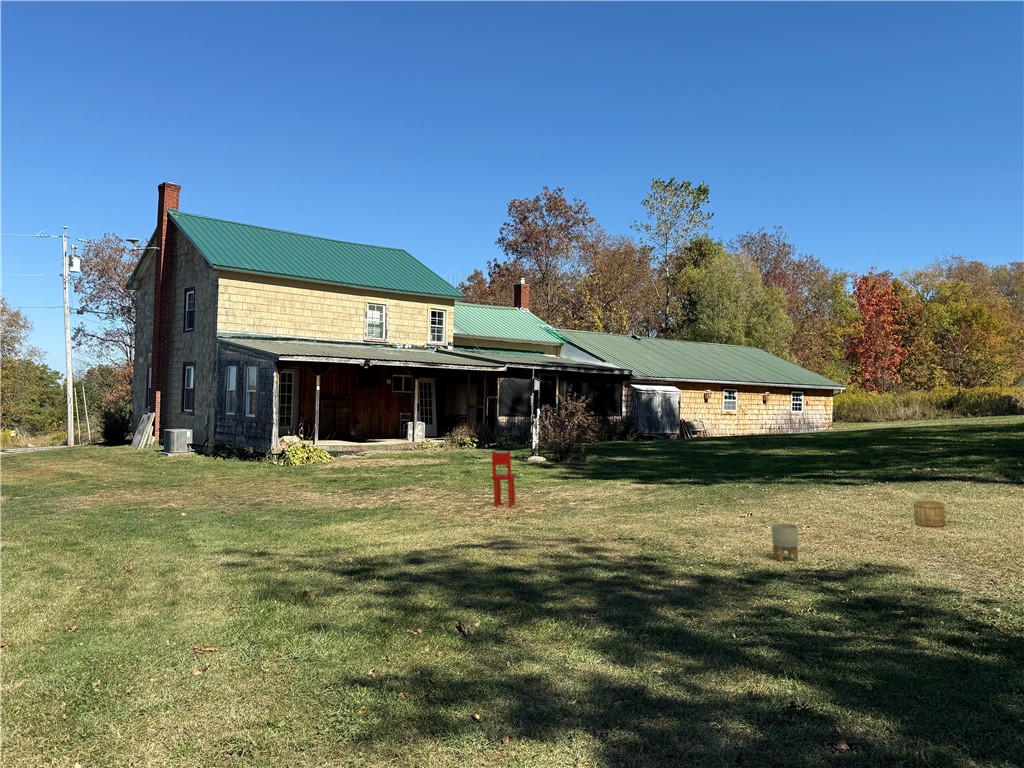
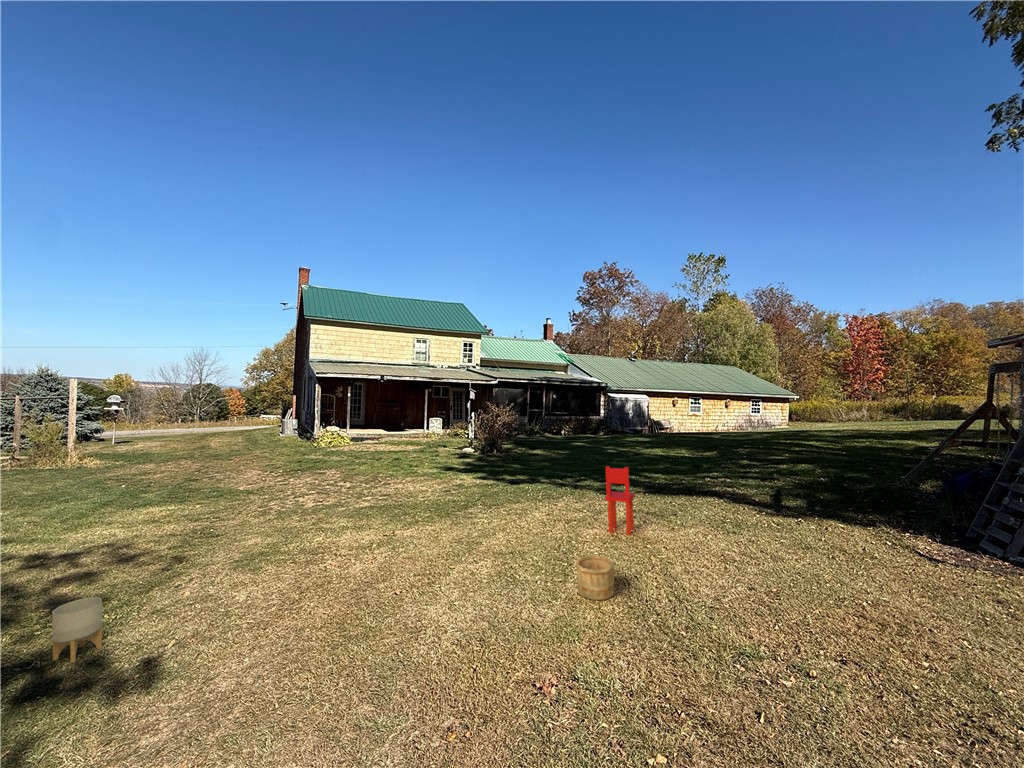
chair: present [492,451,516,507] -> present [605,466,634,535]
planter: present [772,523,798,562] -> present [52,597,102,663]

